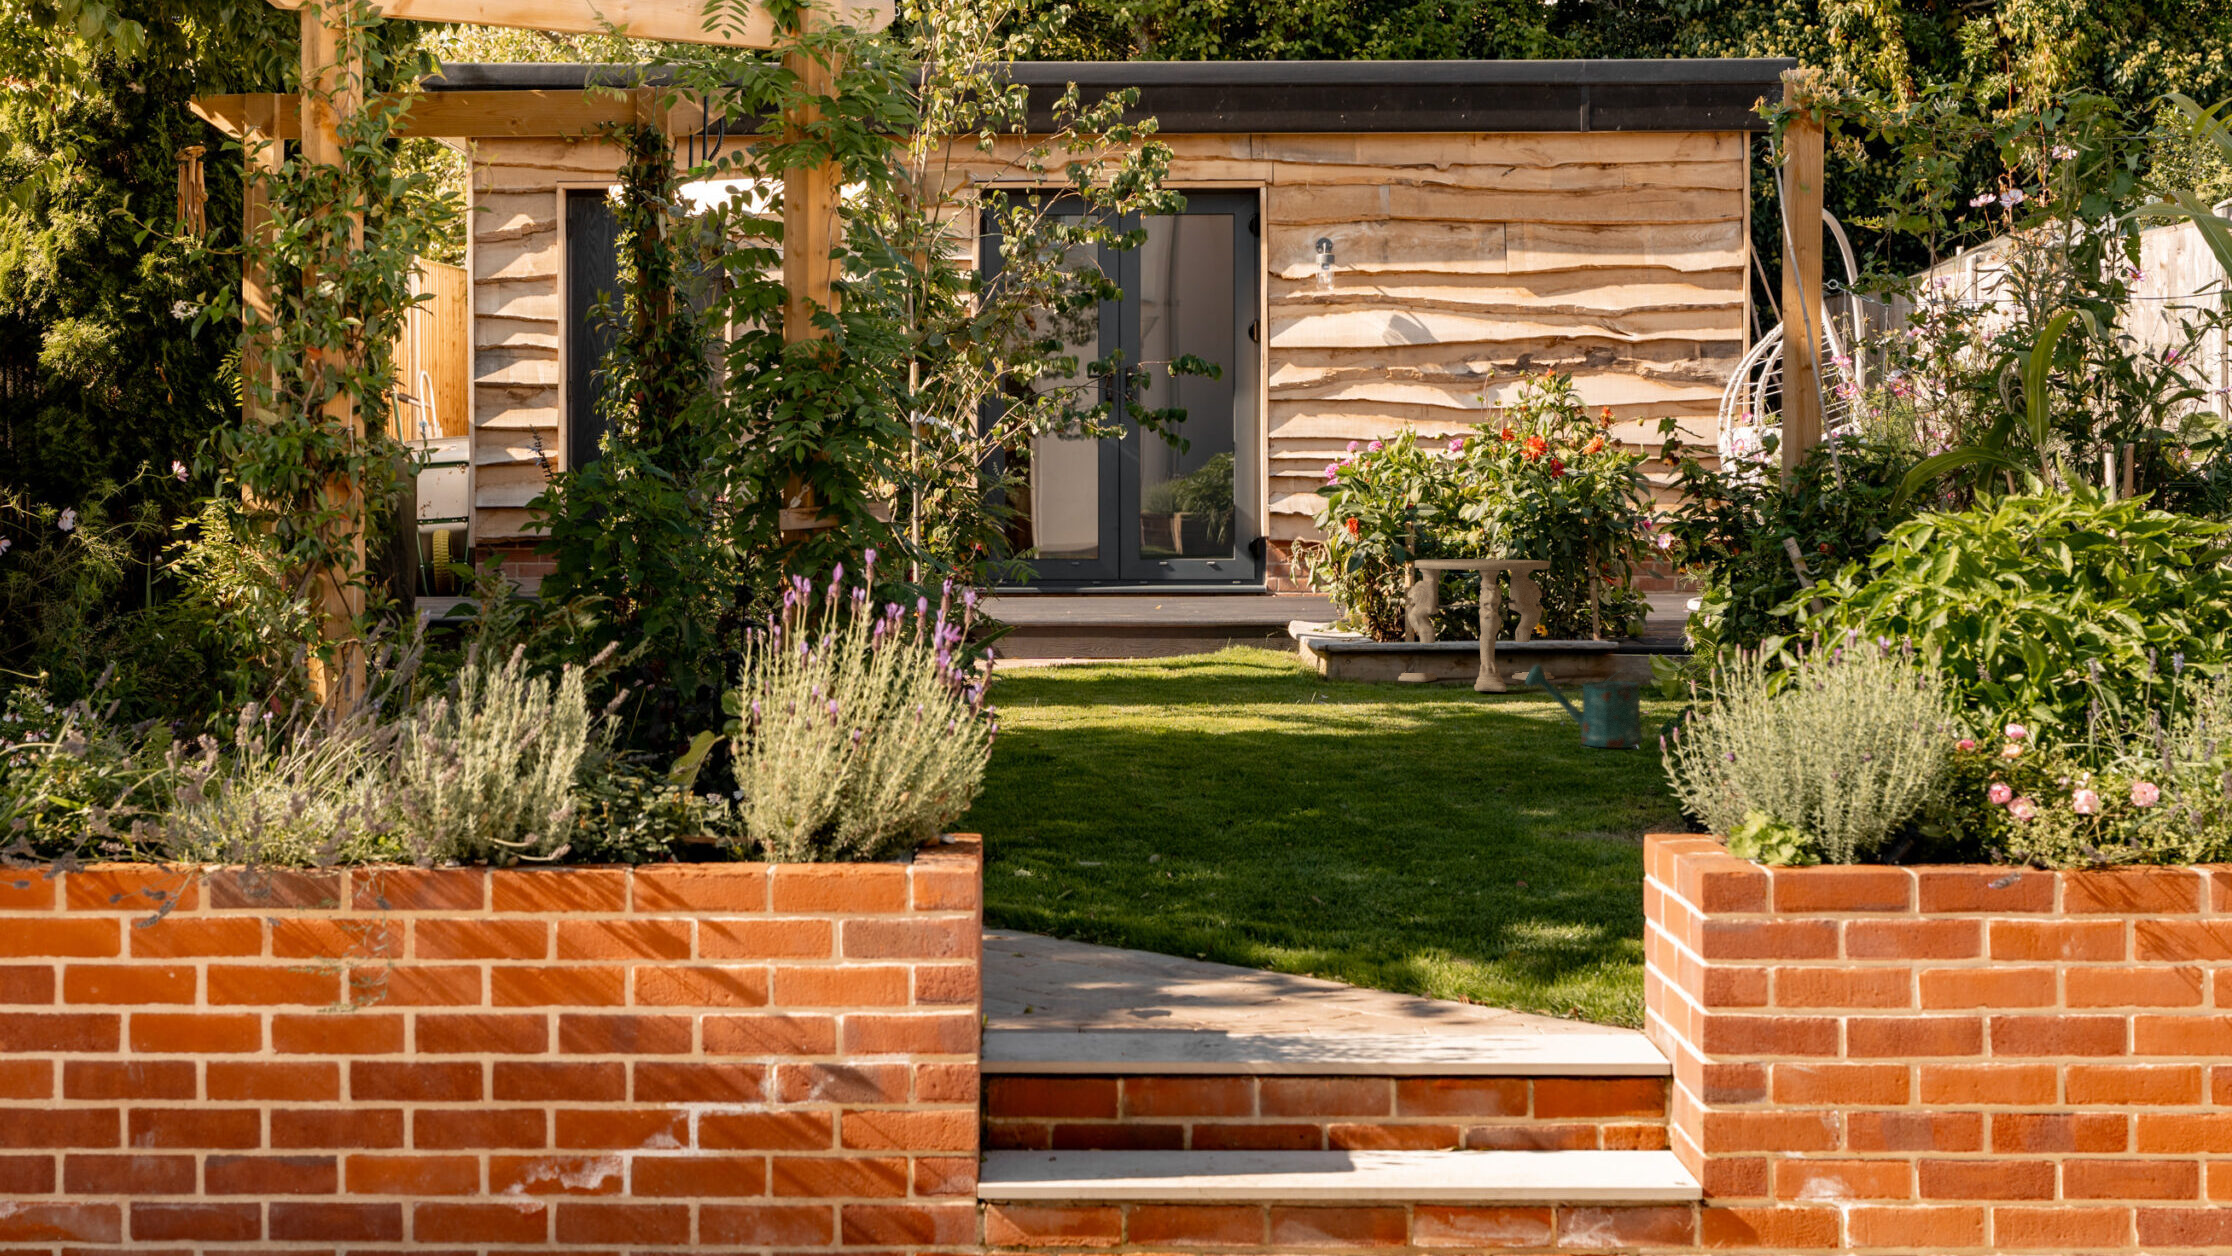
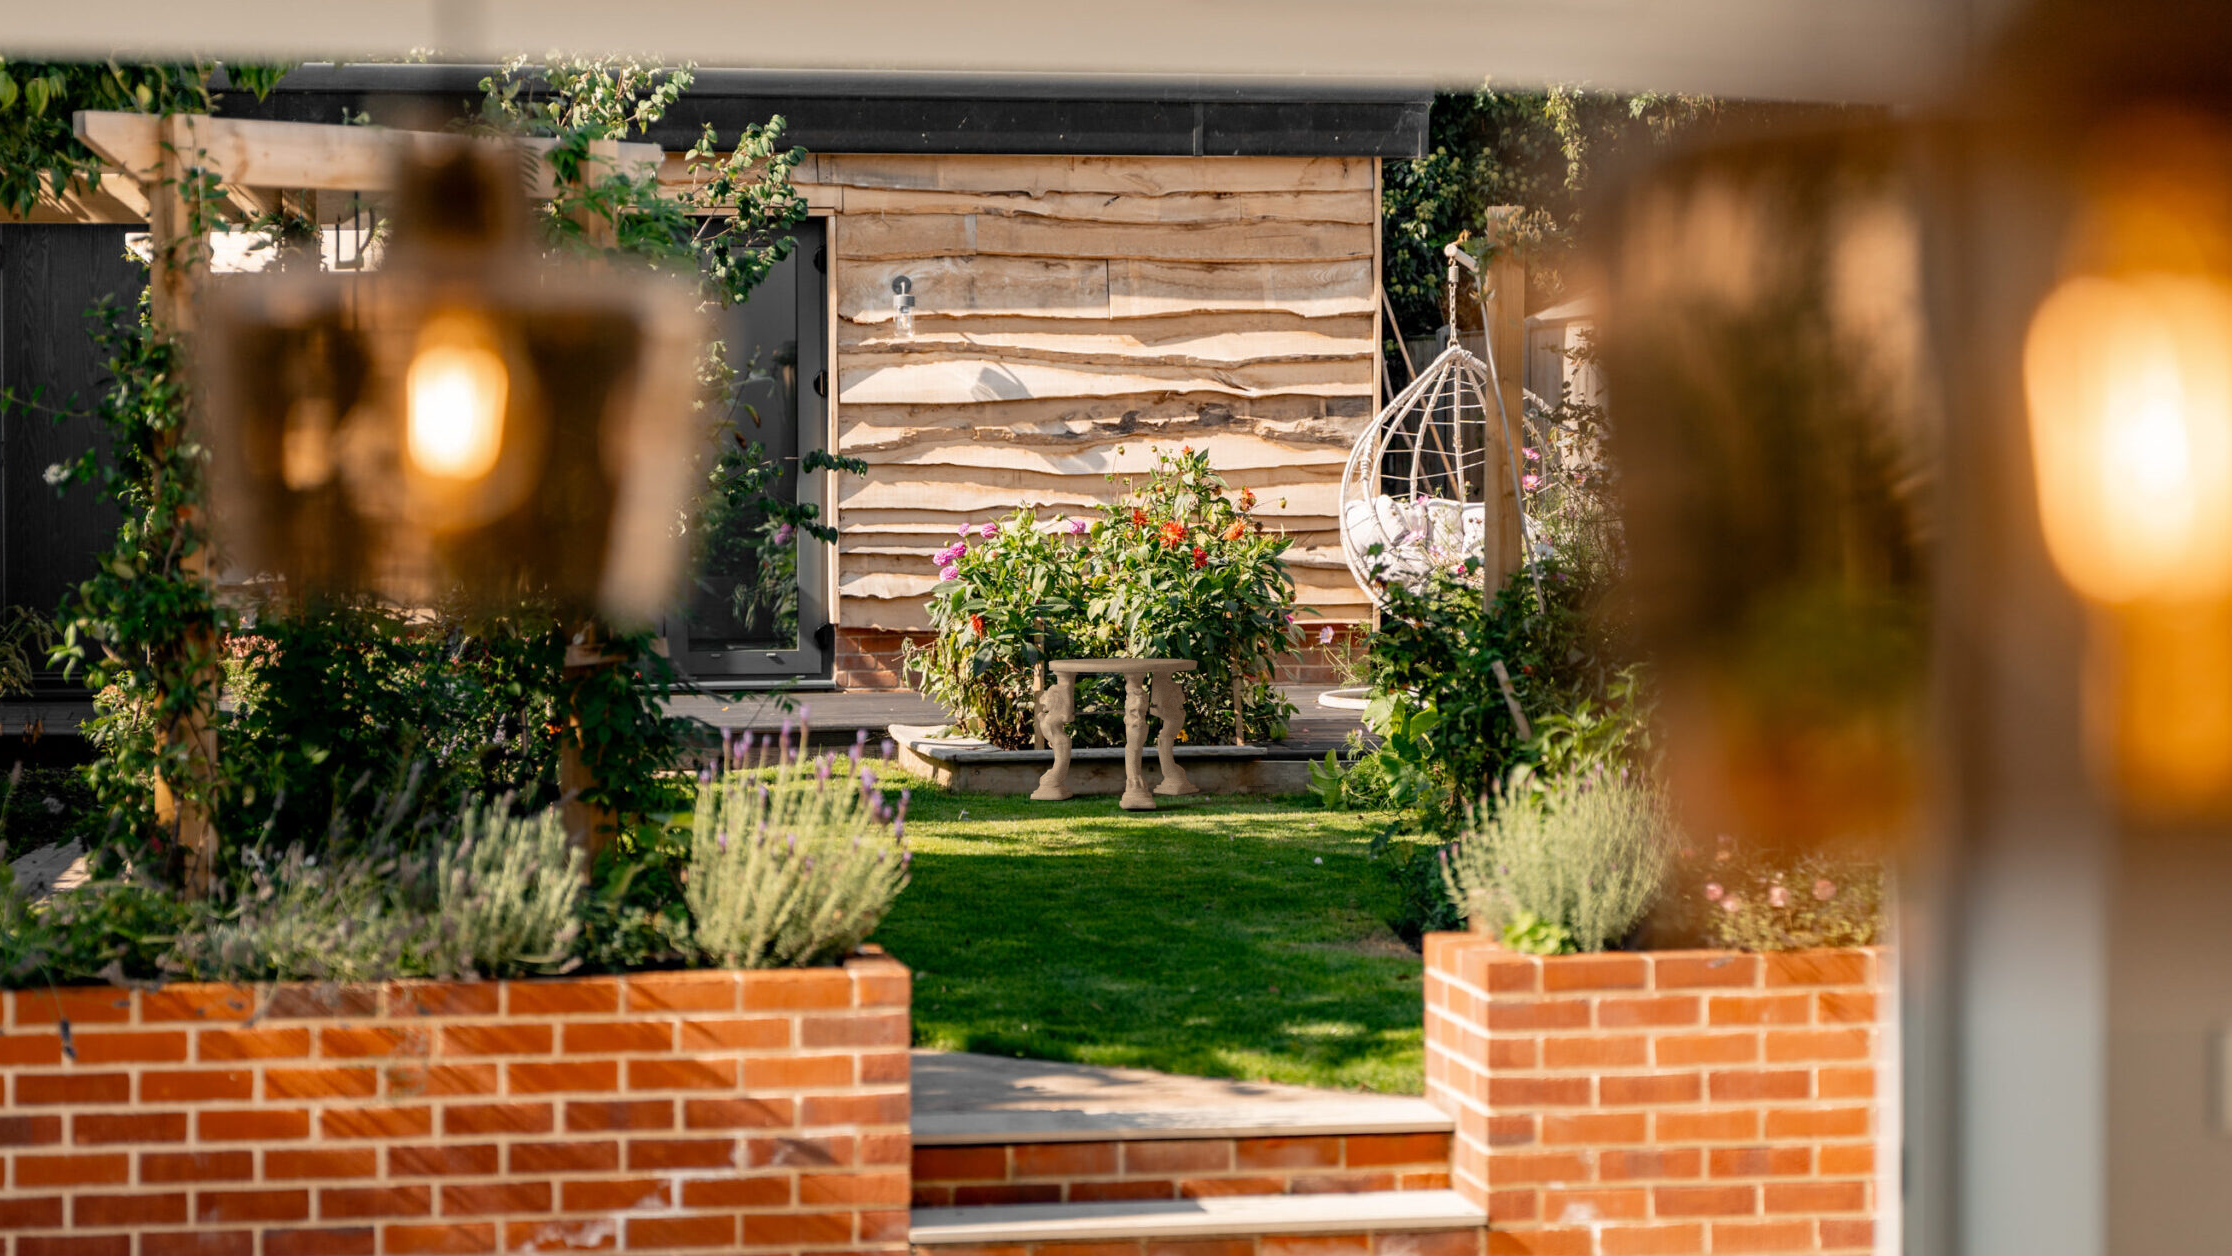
watering can: present [1525,665,1656,748] -> none [1199,778,1335,866]

